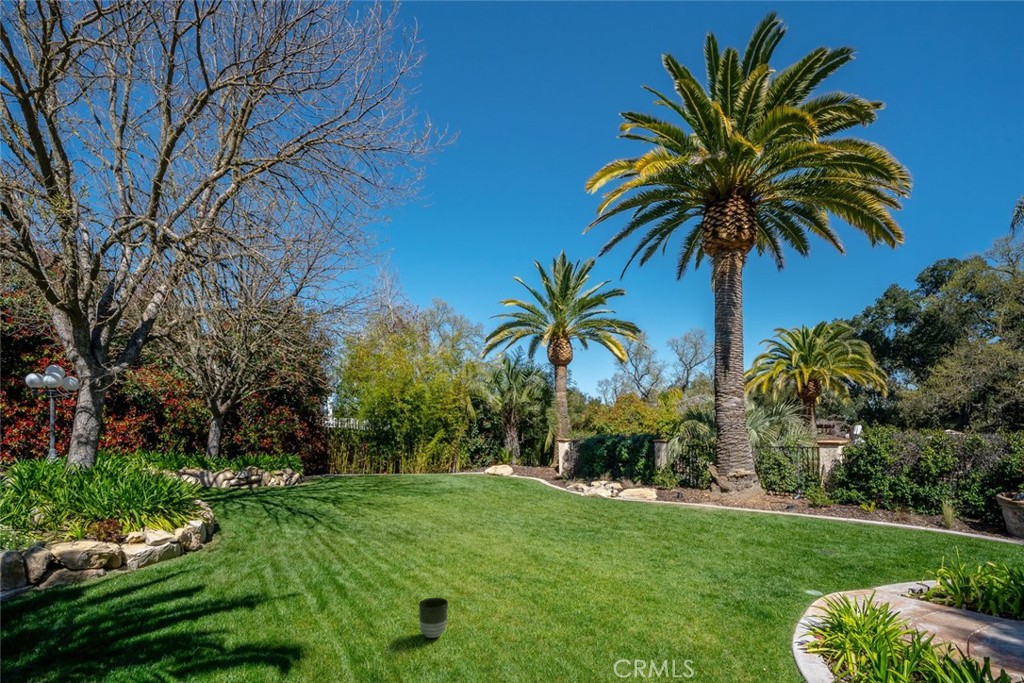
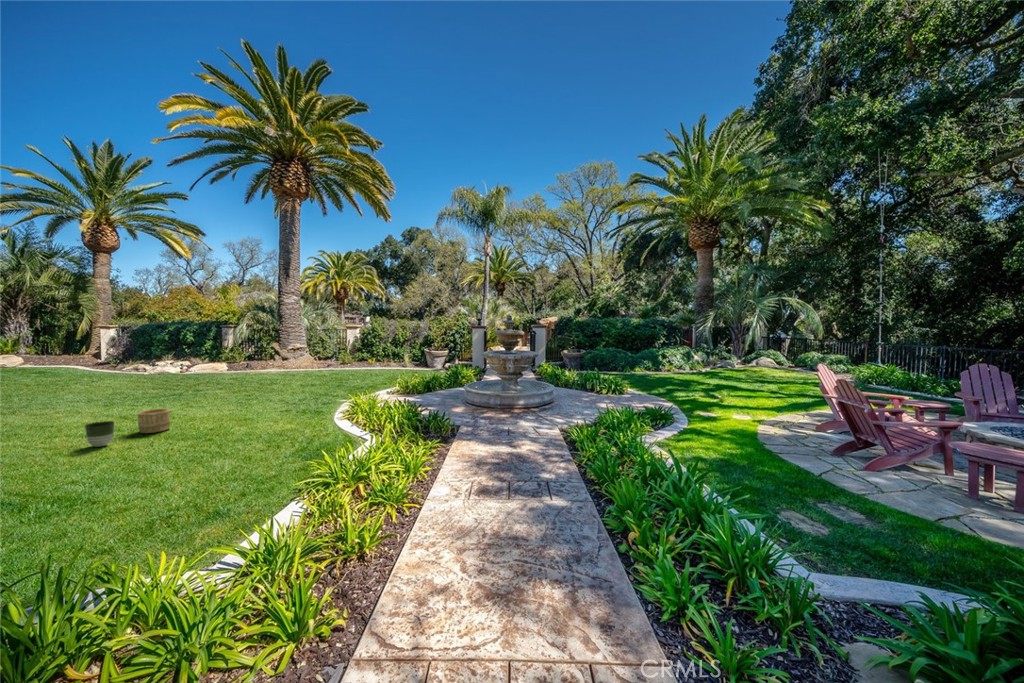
wooden bucket: none [483,583,521,625] -> present [137,408,170,433]

